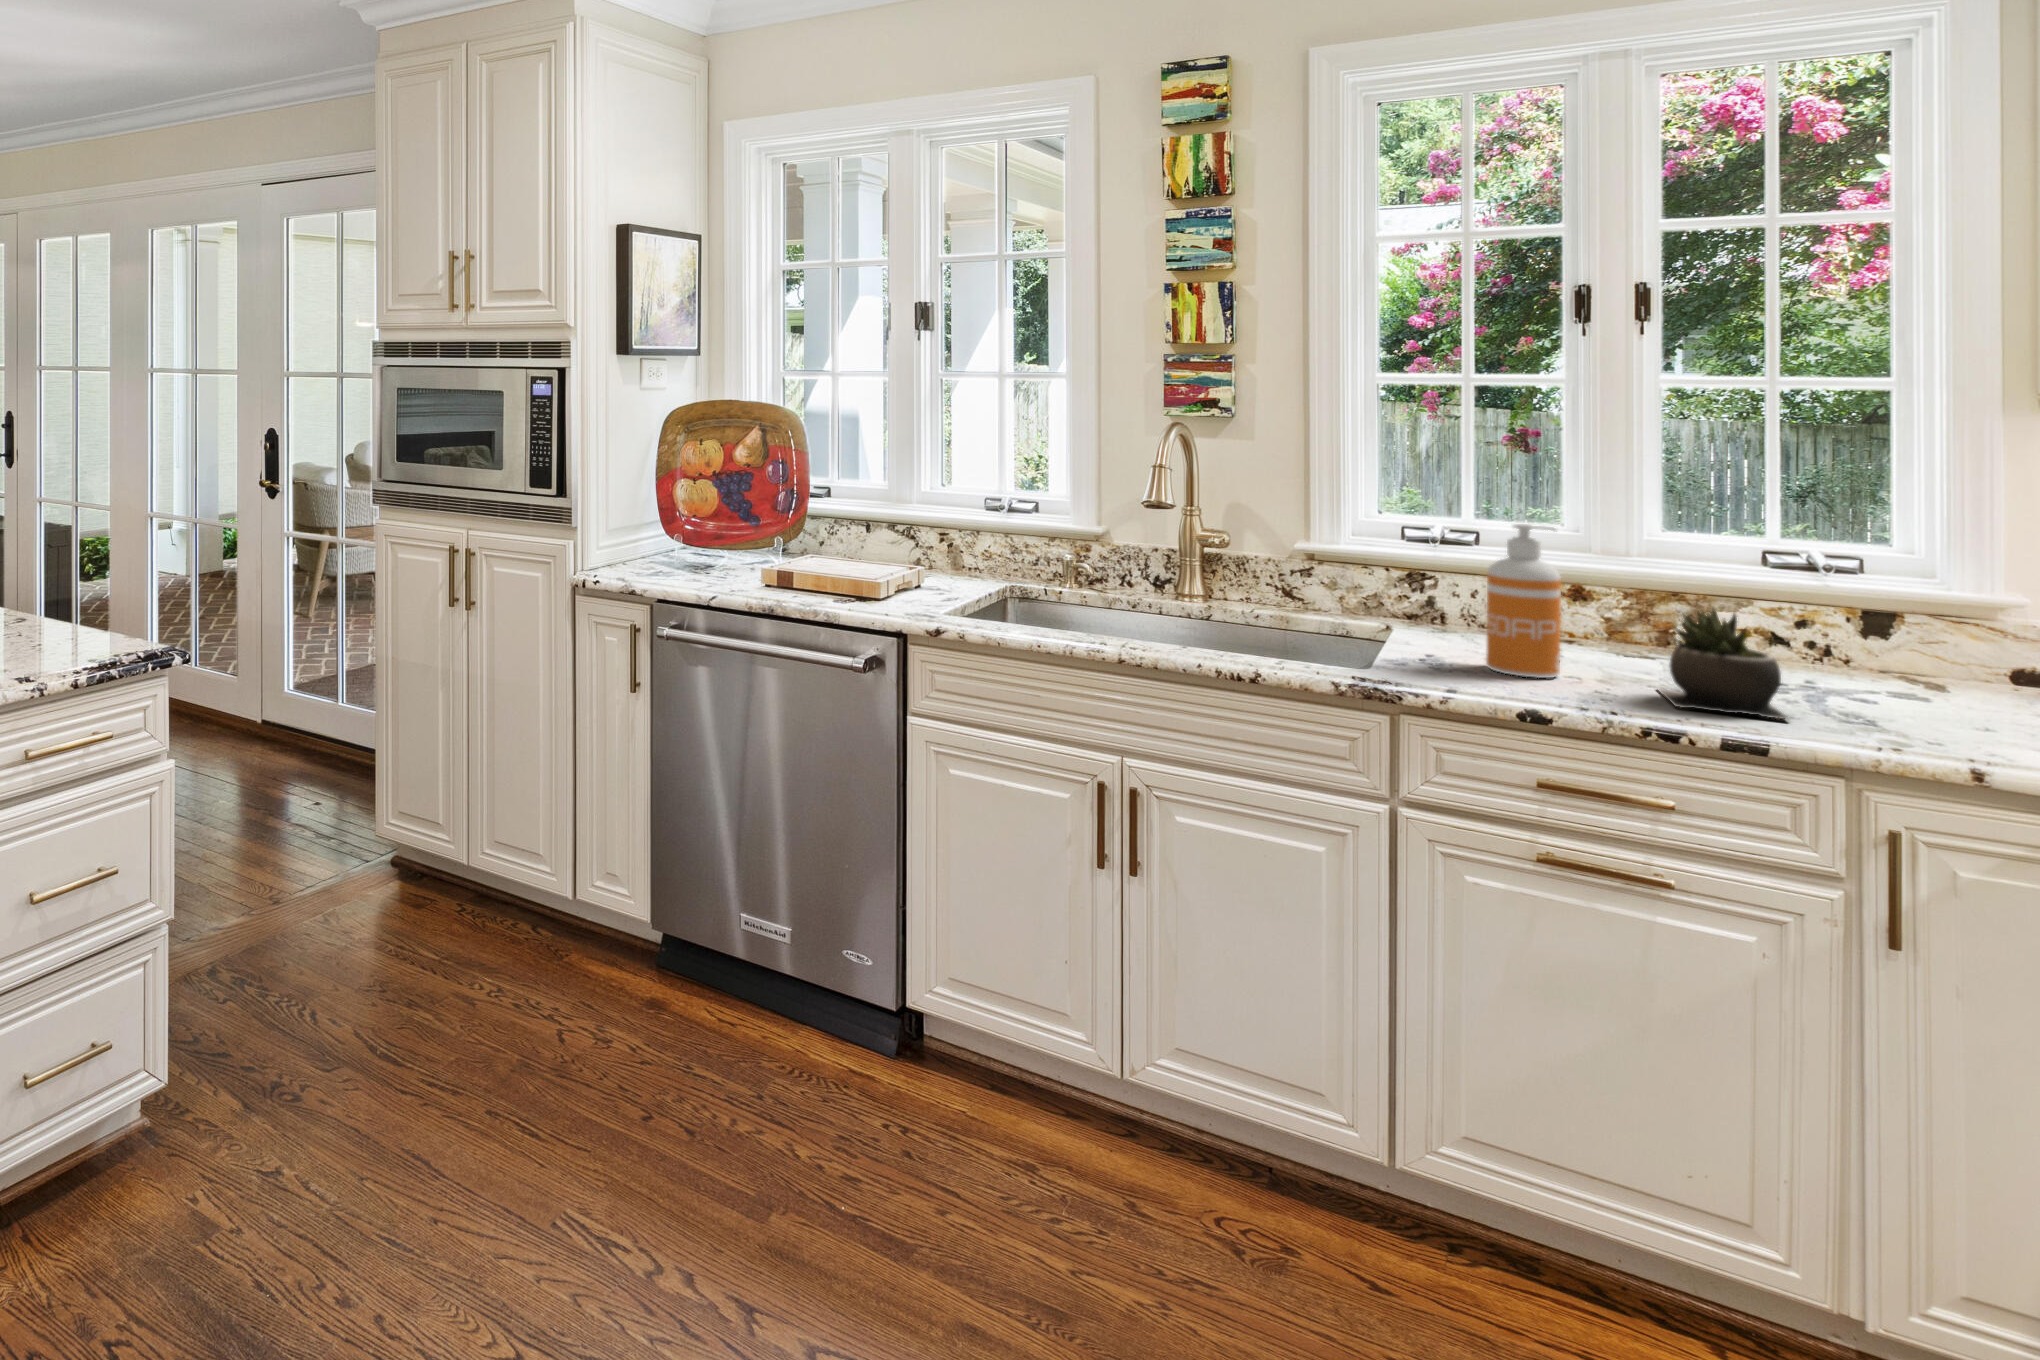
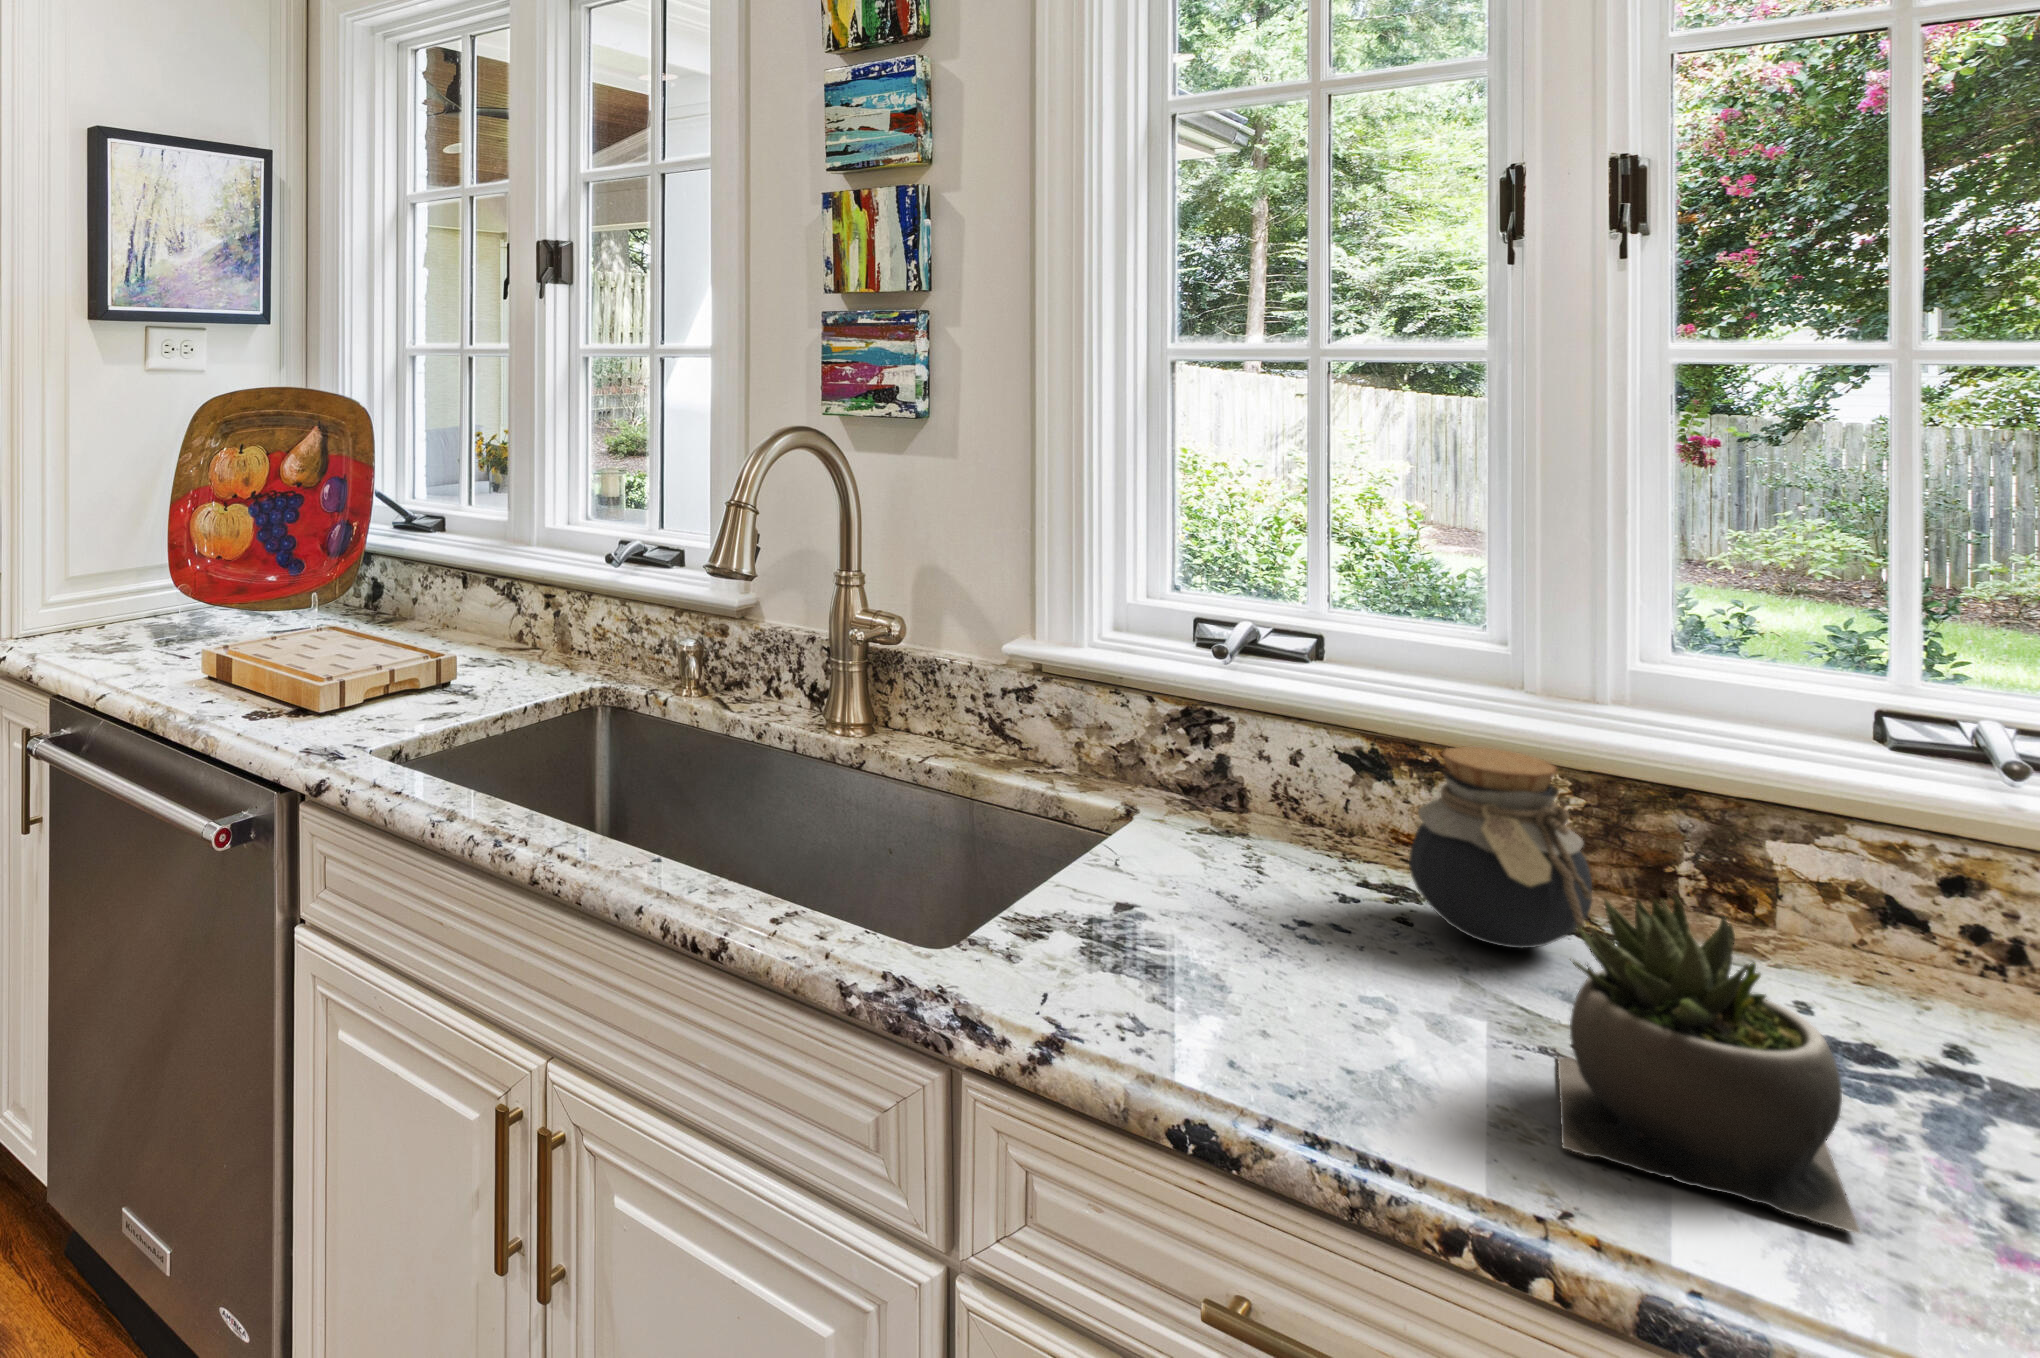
soap dispenser: present [1486,524,1561,678] -> none [1210,656,1353,1004]
jar: none [1560,572,1654,662] -> present [1409,747,1592,949]

